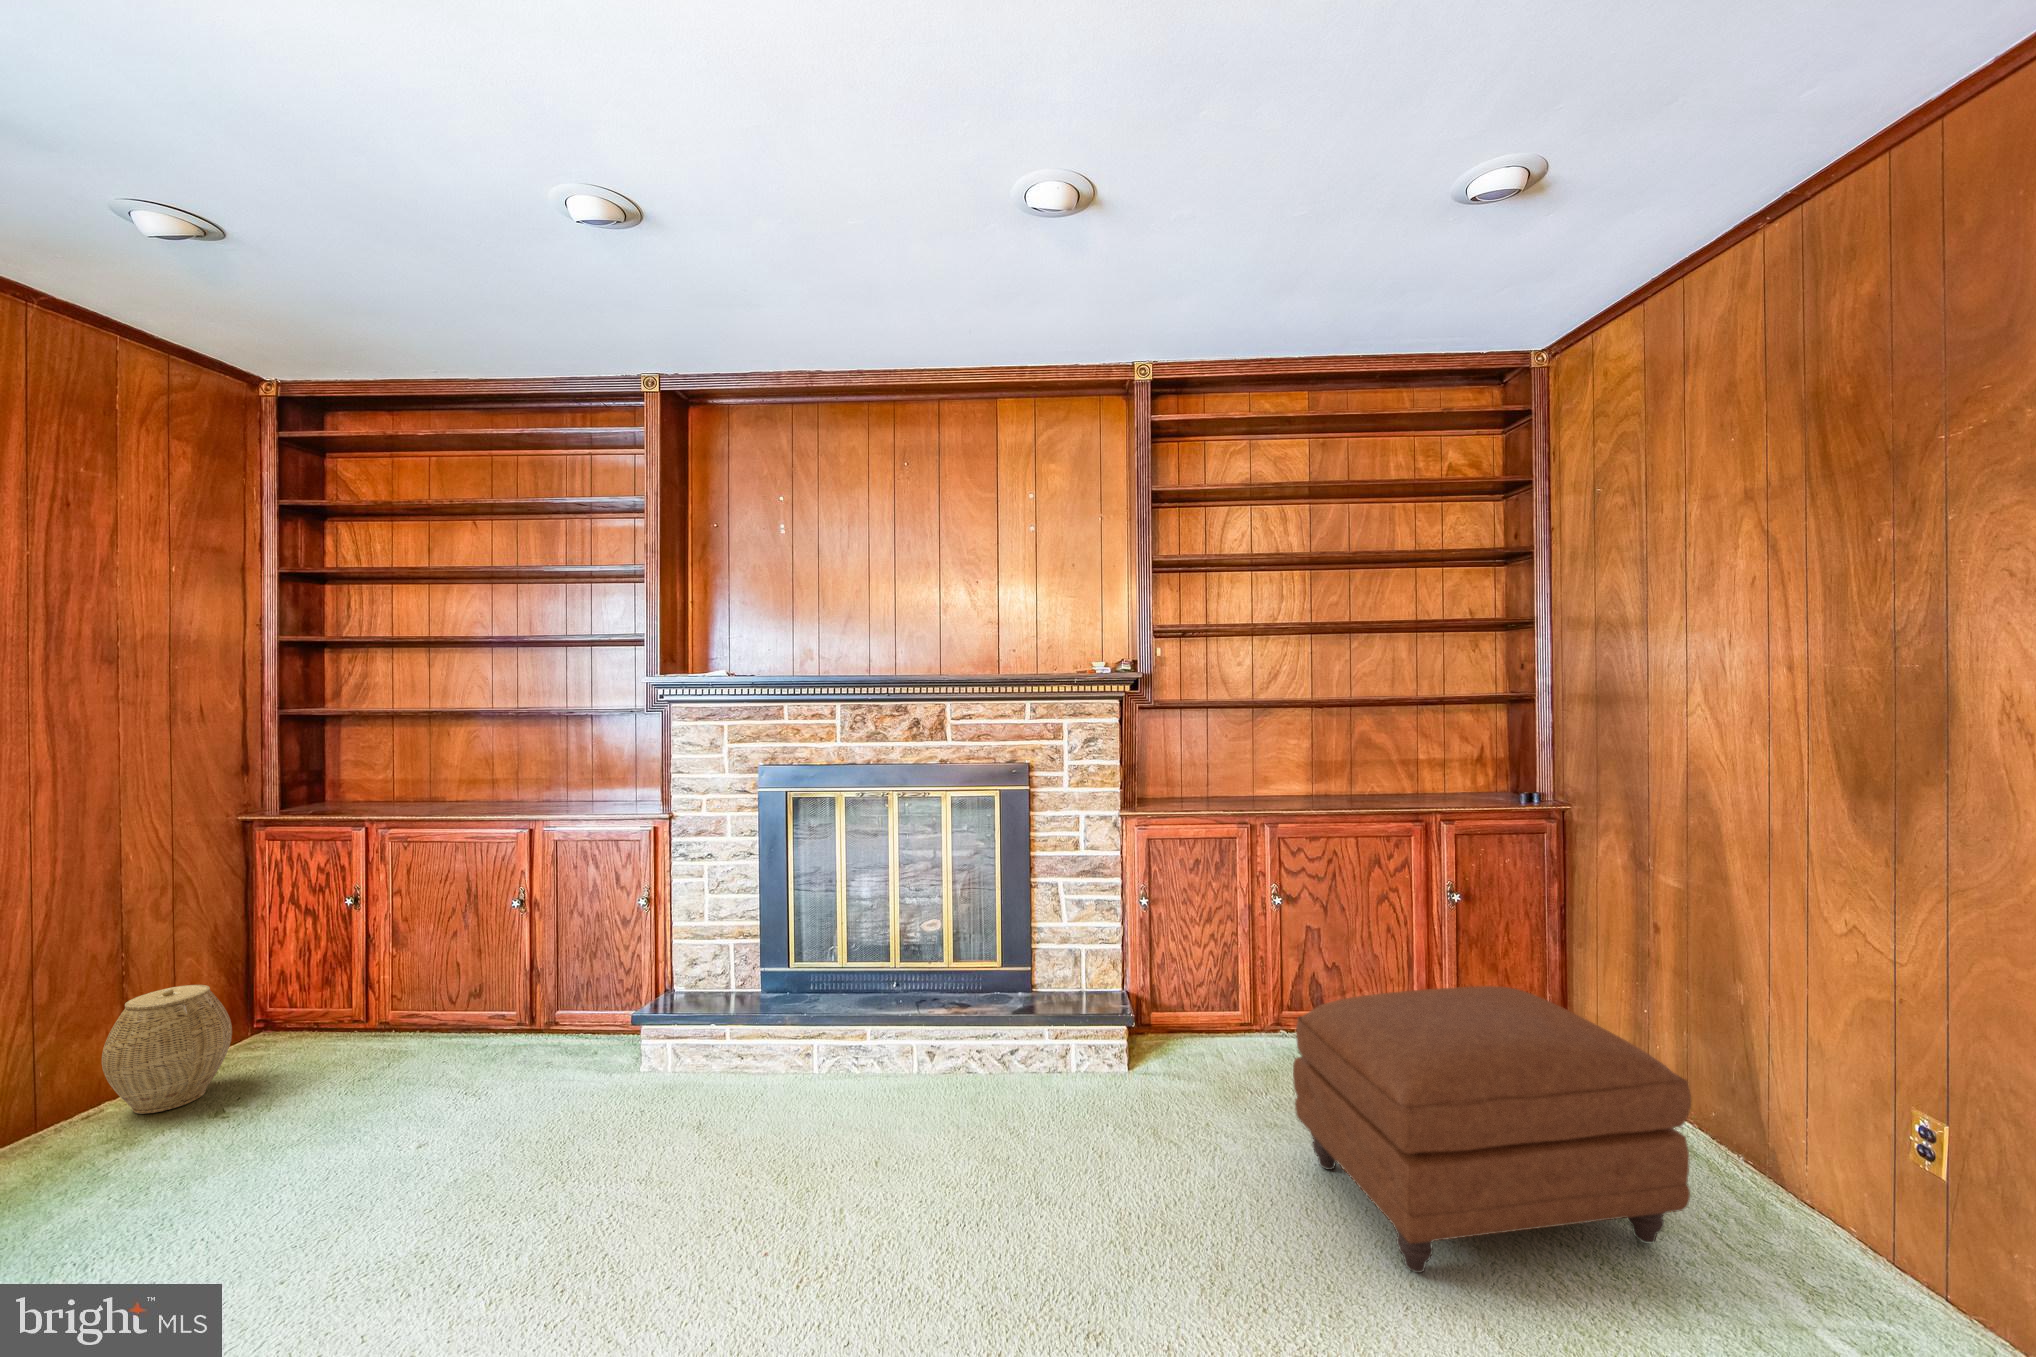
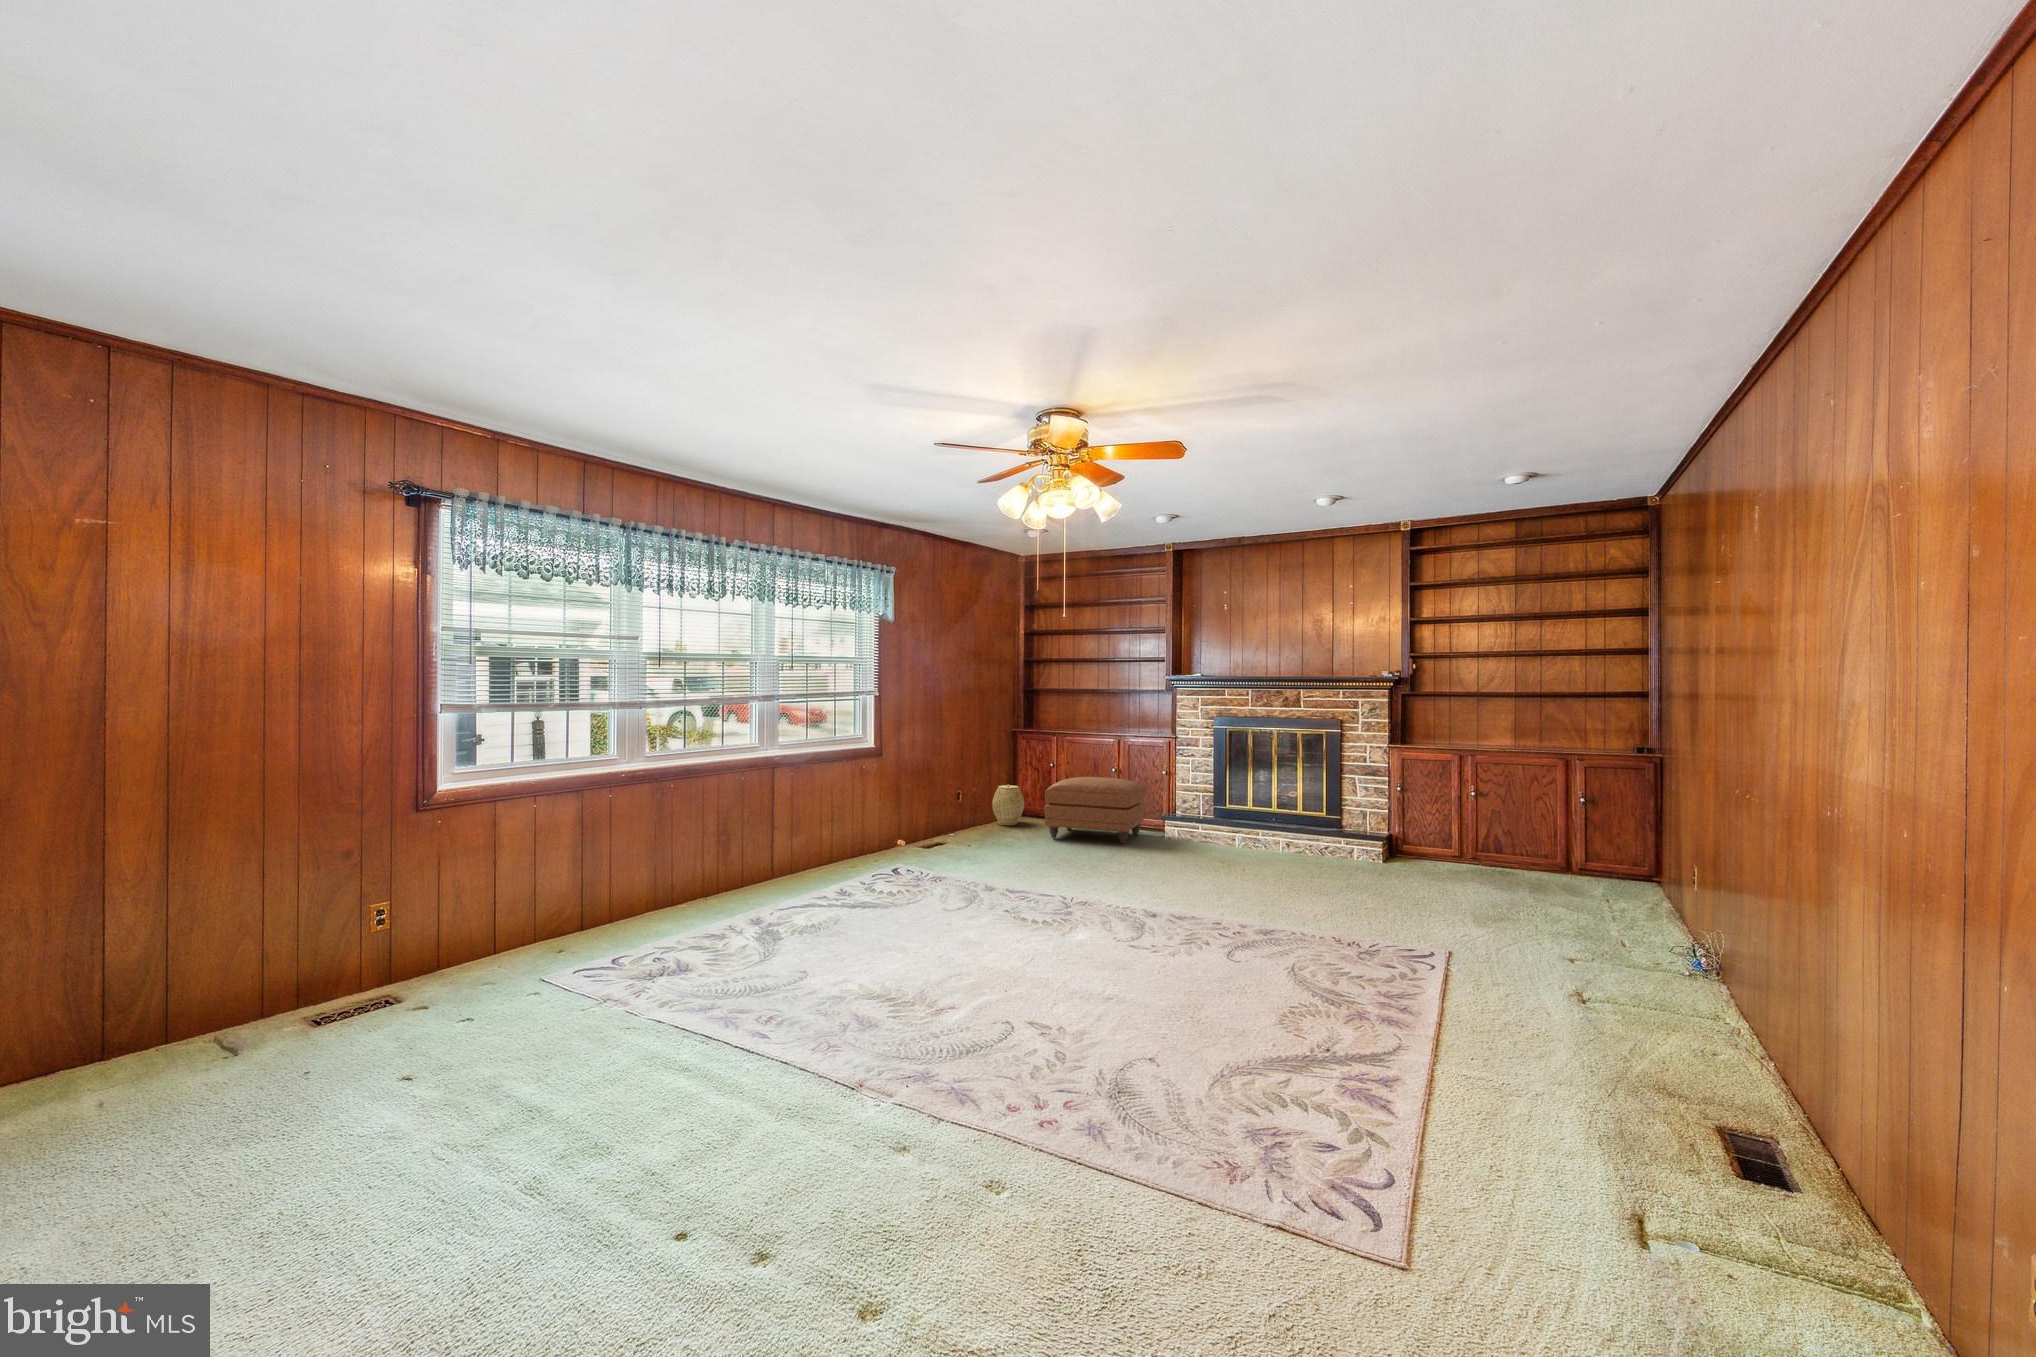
ottoman: present [1293,986,1691,1273] -> present [1044,777,1145,844]

